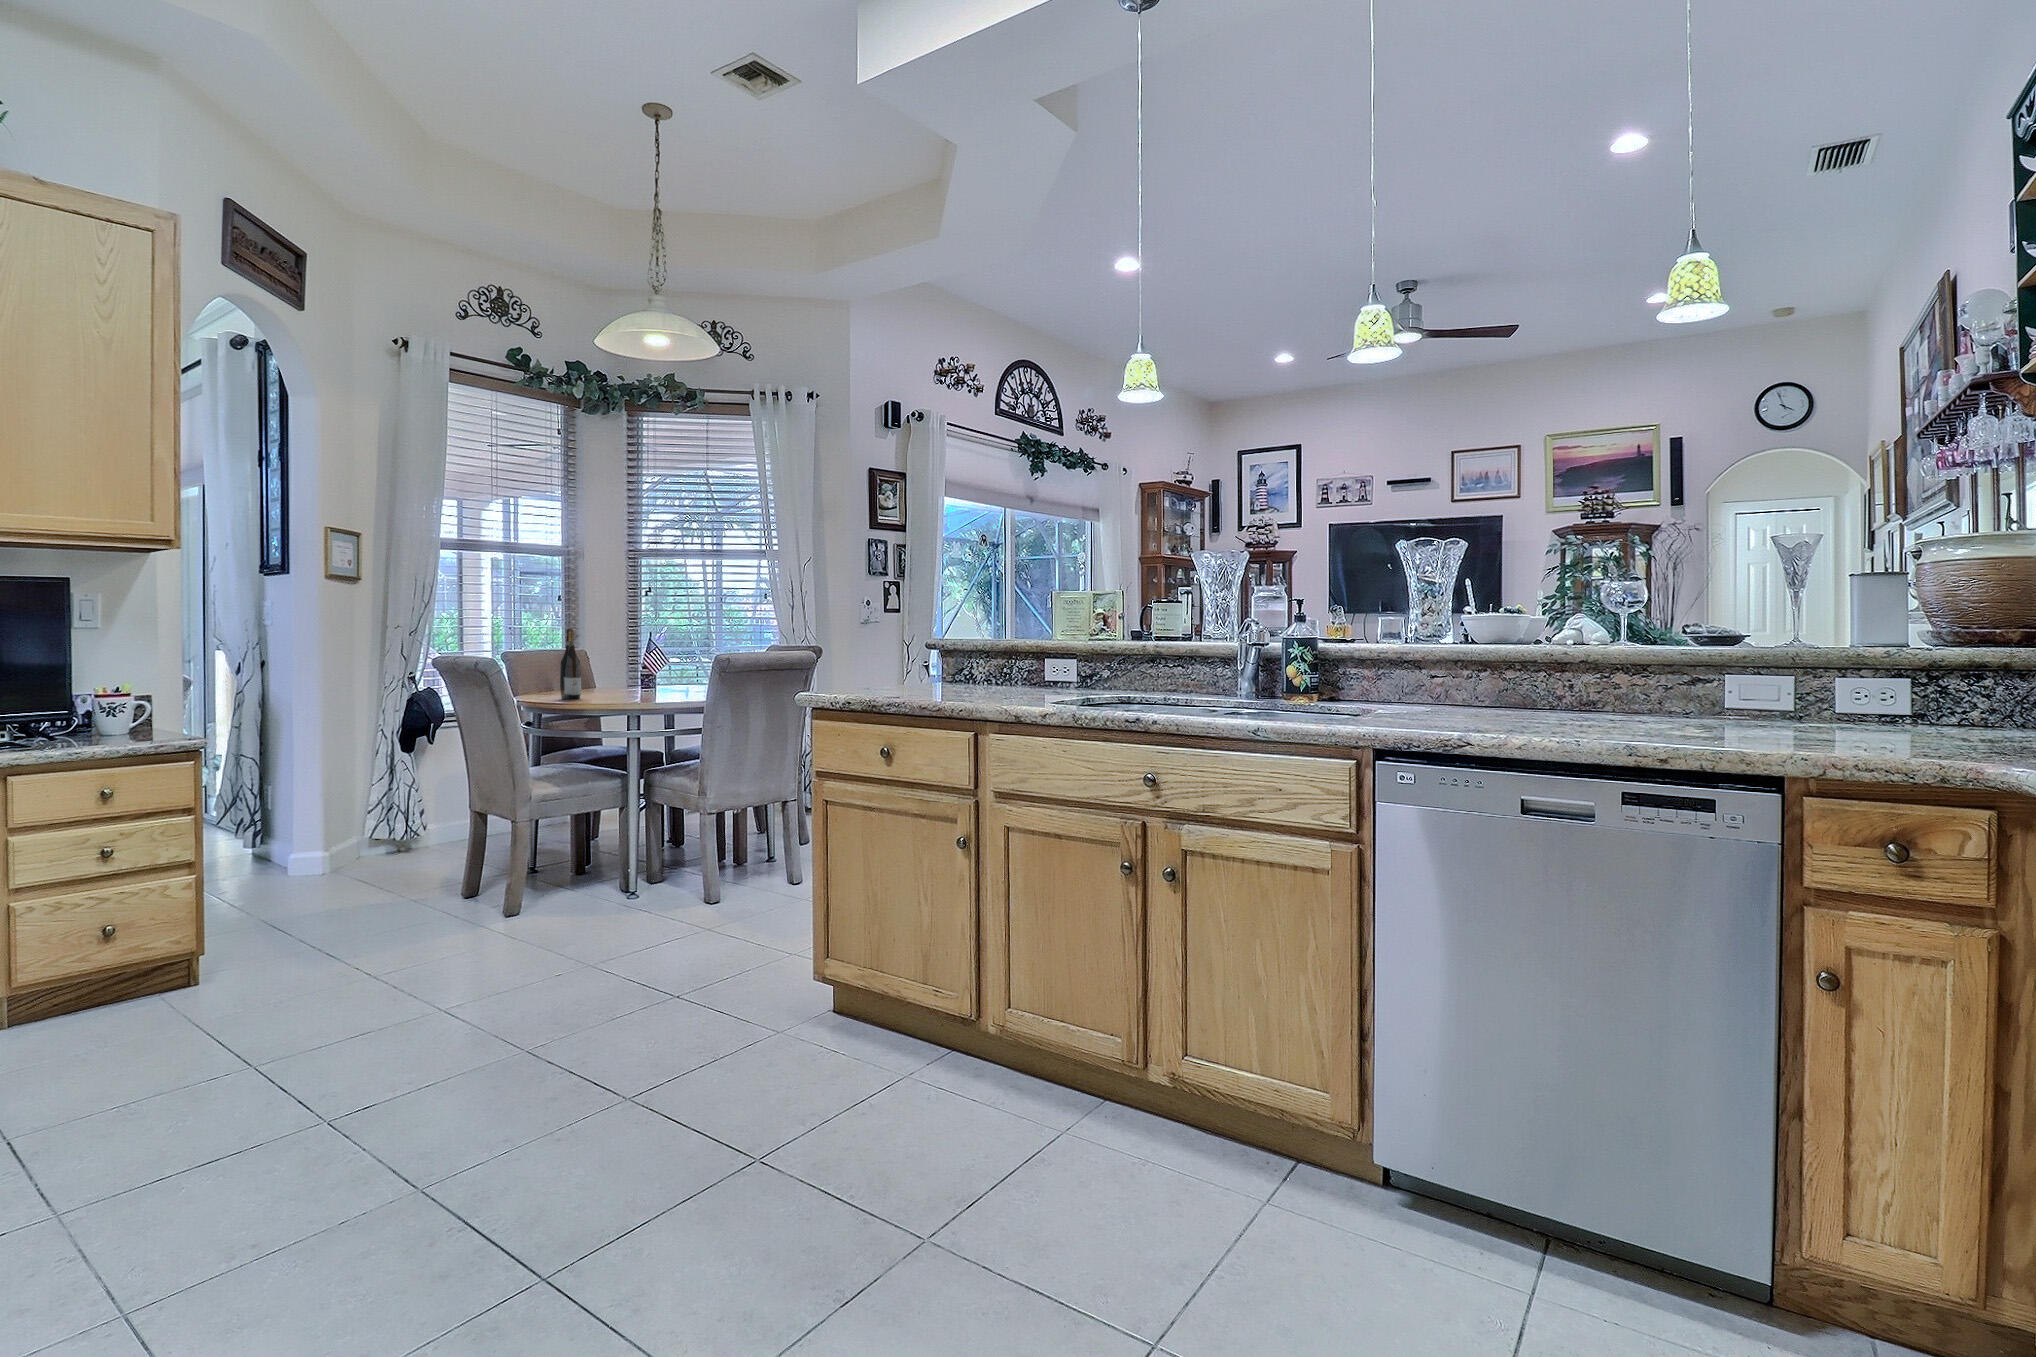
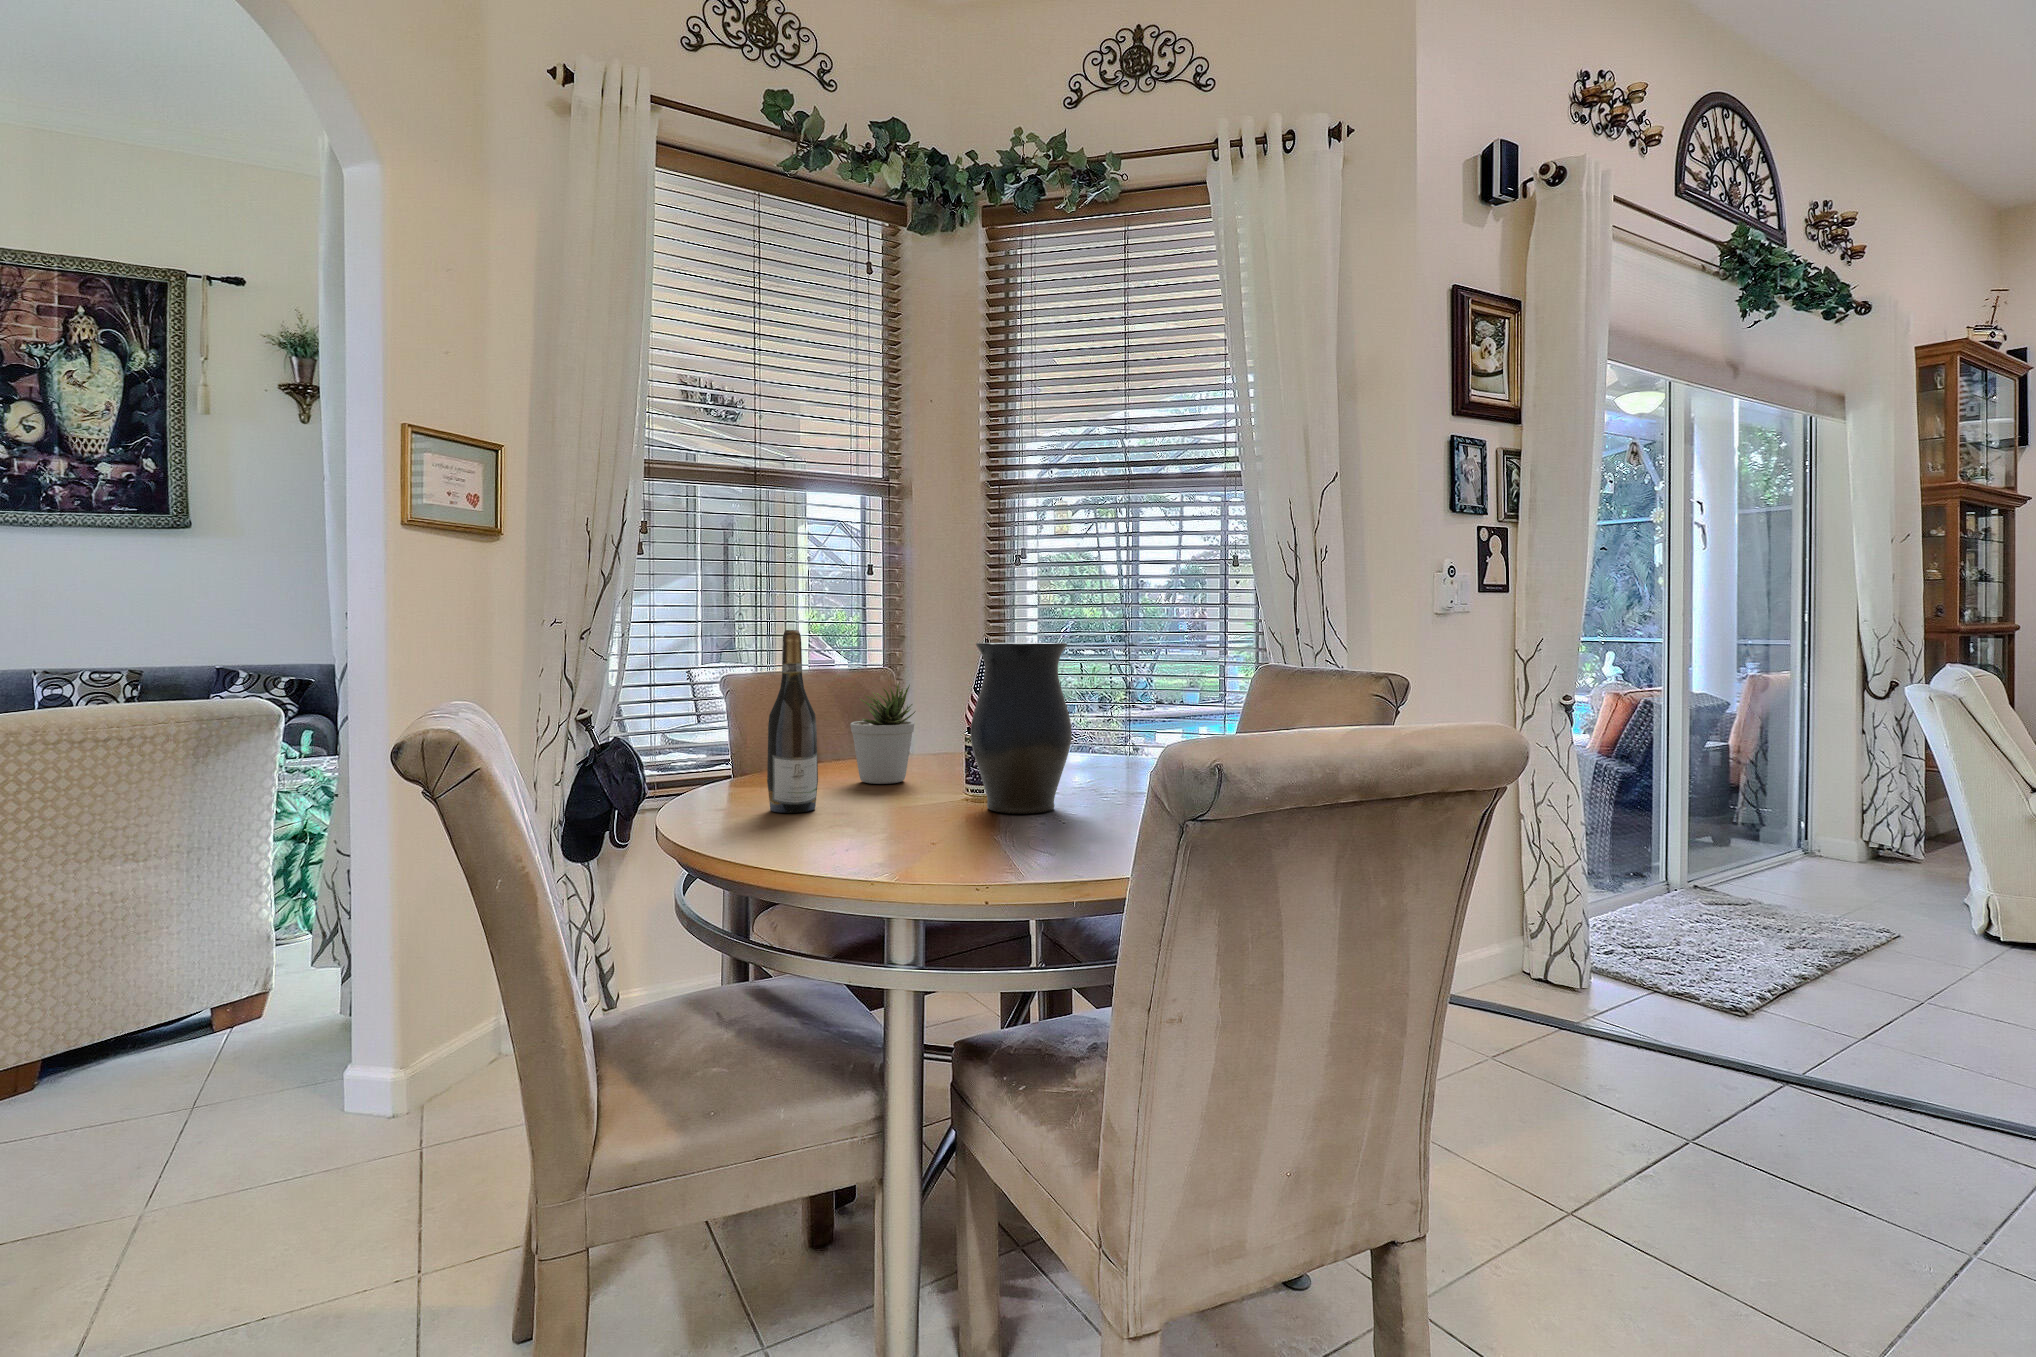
vase: none [644,634,685,697] -> present [971,643,1072,814]
potted plant: none [584,651,614,694] -> present [850,682,915,784]

